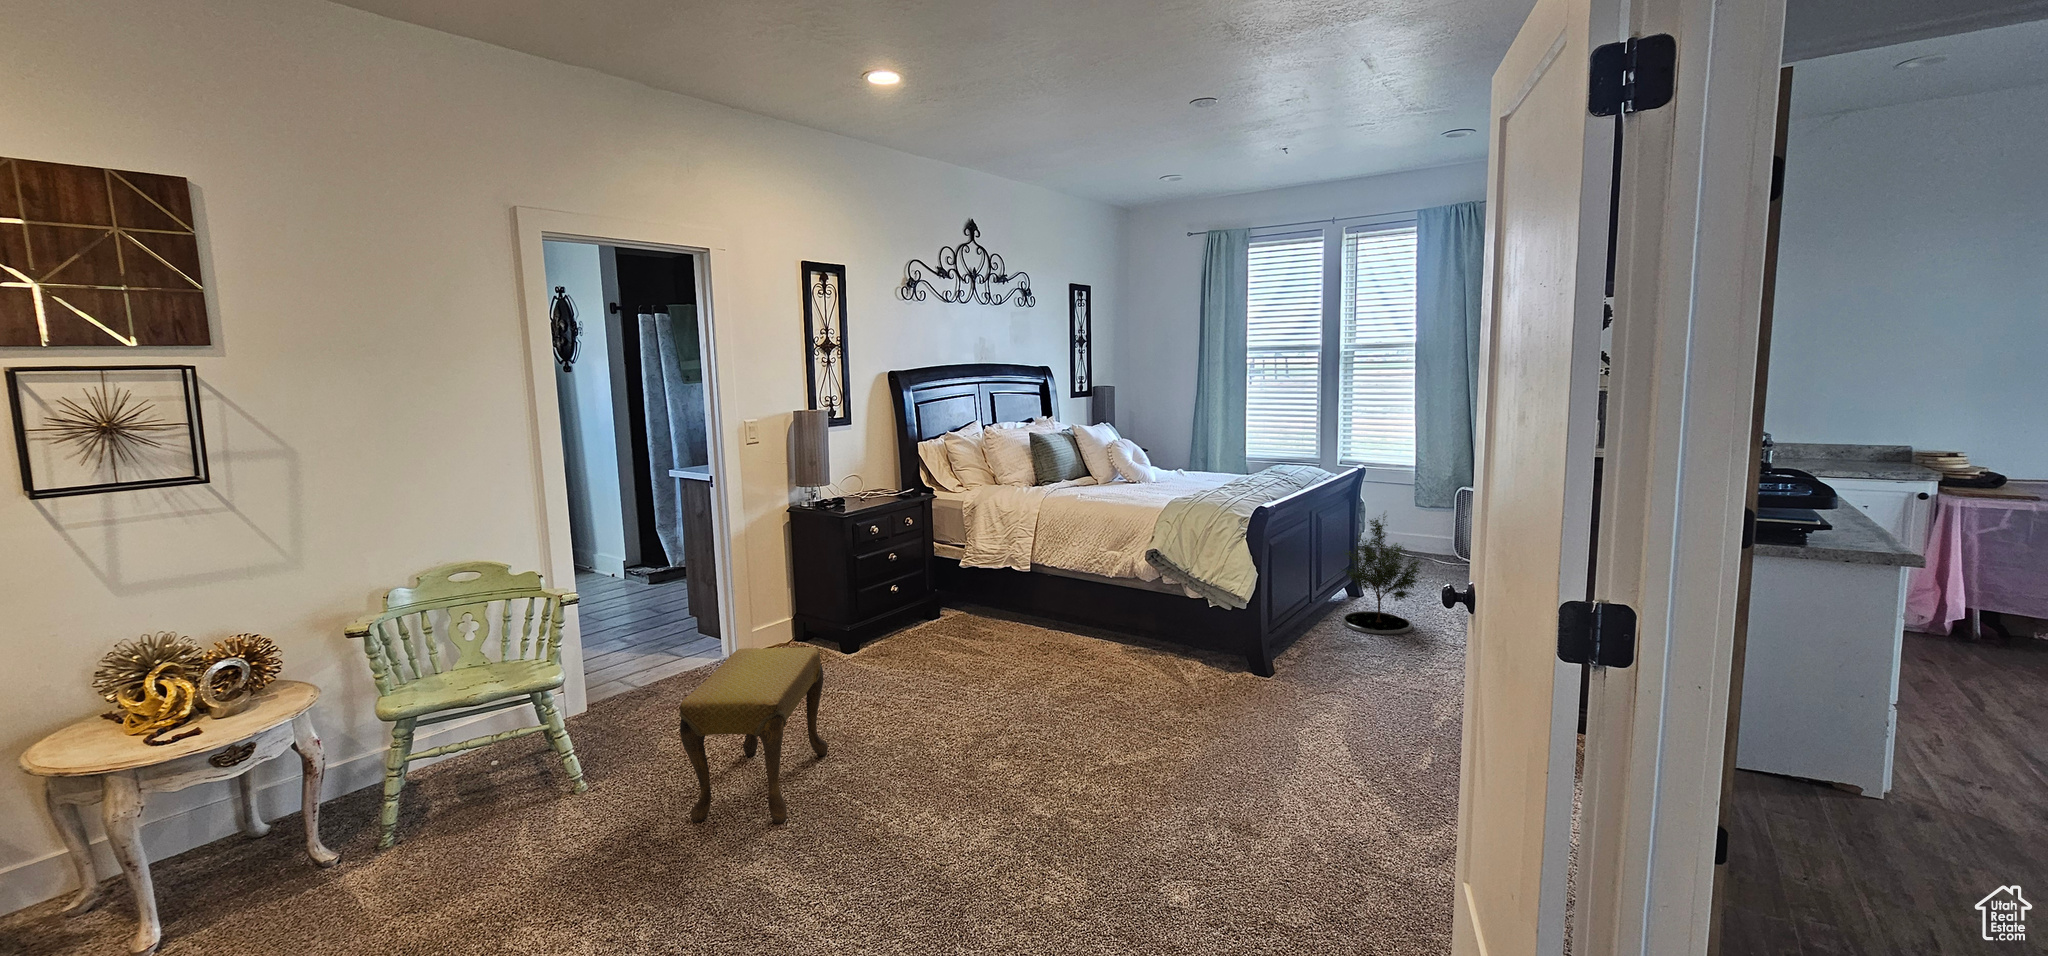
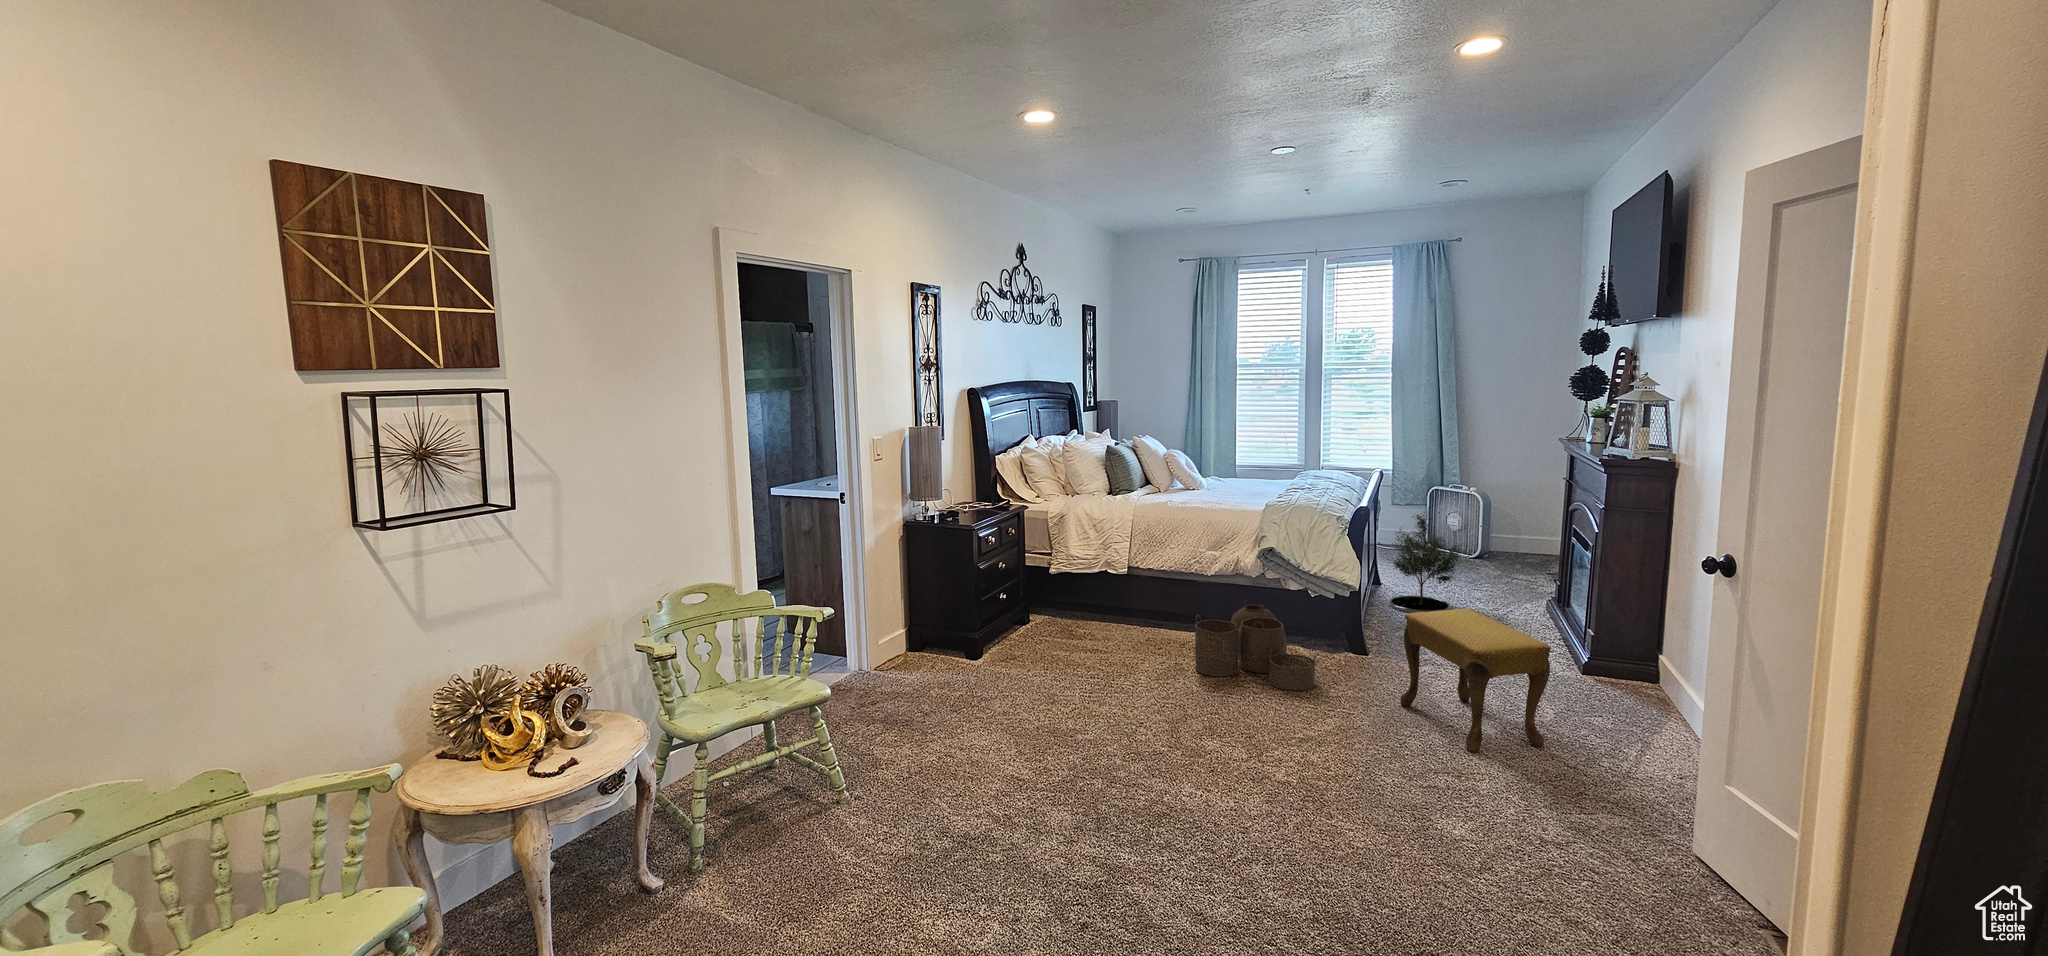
woven basket: none [1057,607,1174,713] -> present [1195,600,1316,690]
footstool: present [680,647,828,824] -> present [1401,609,1551,752]

